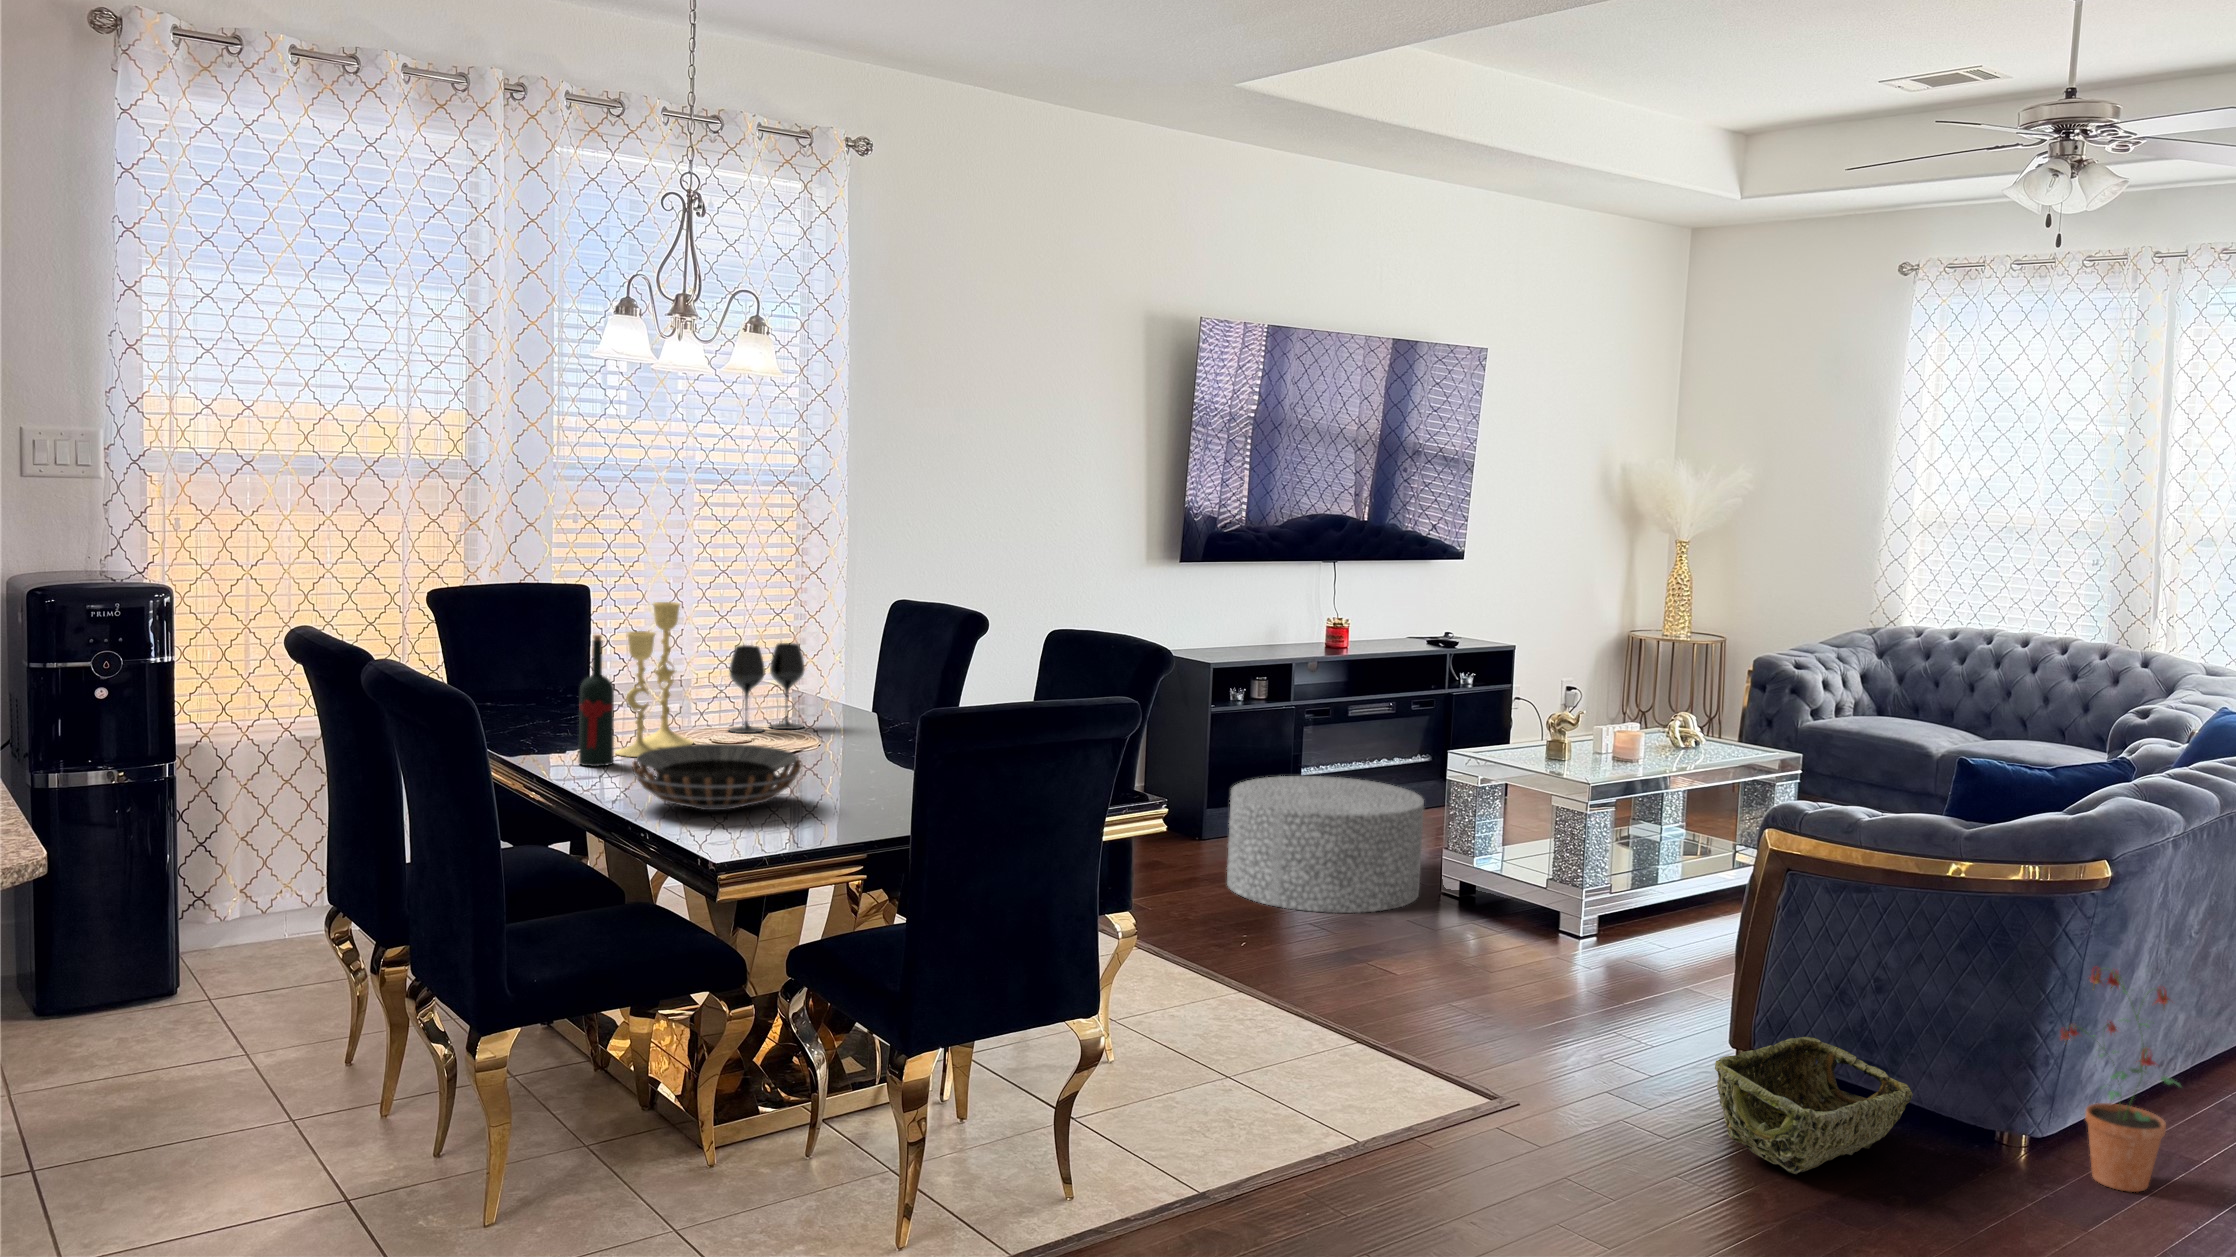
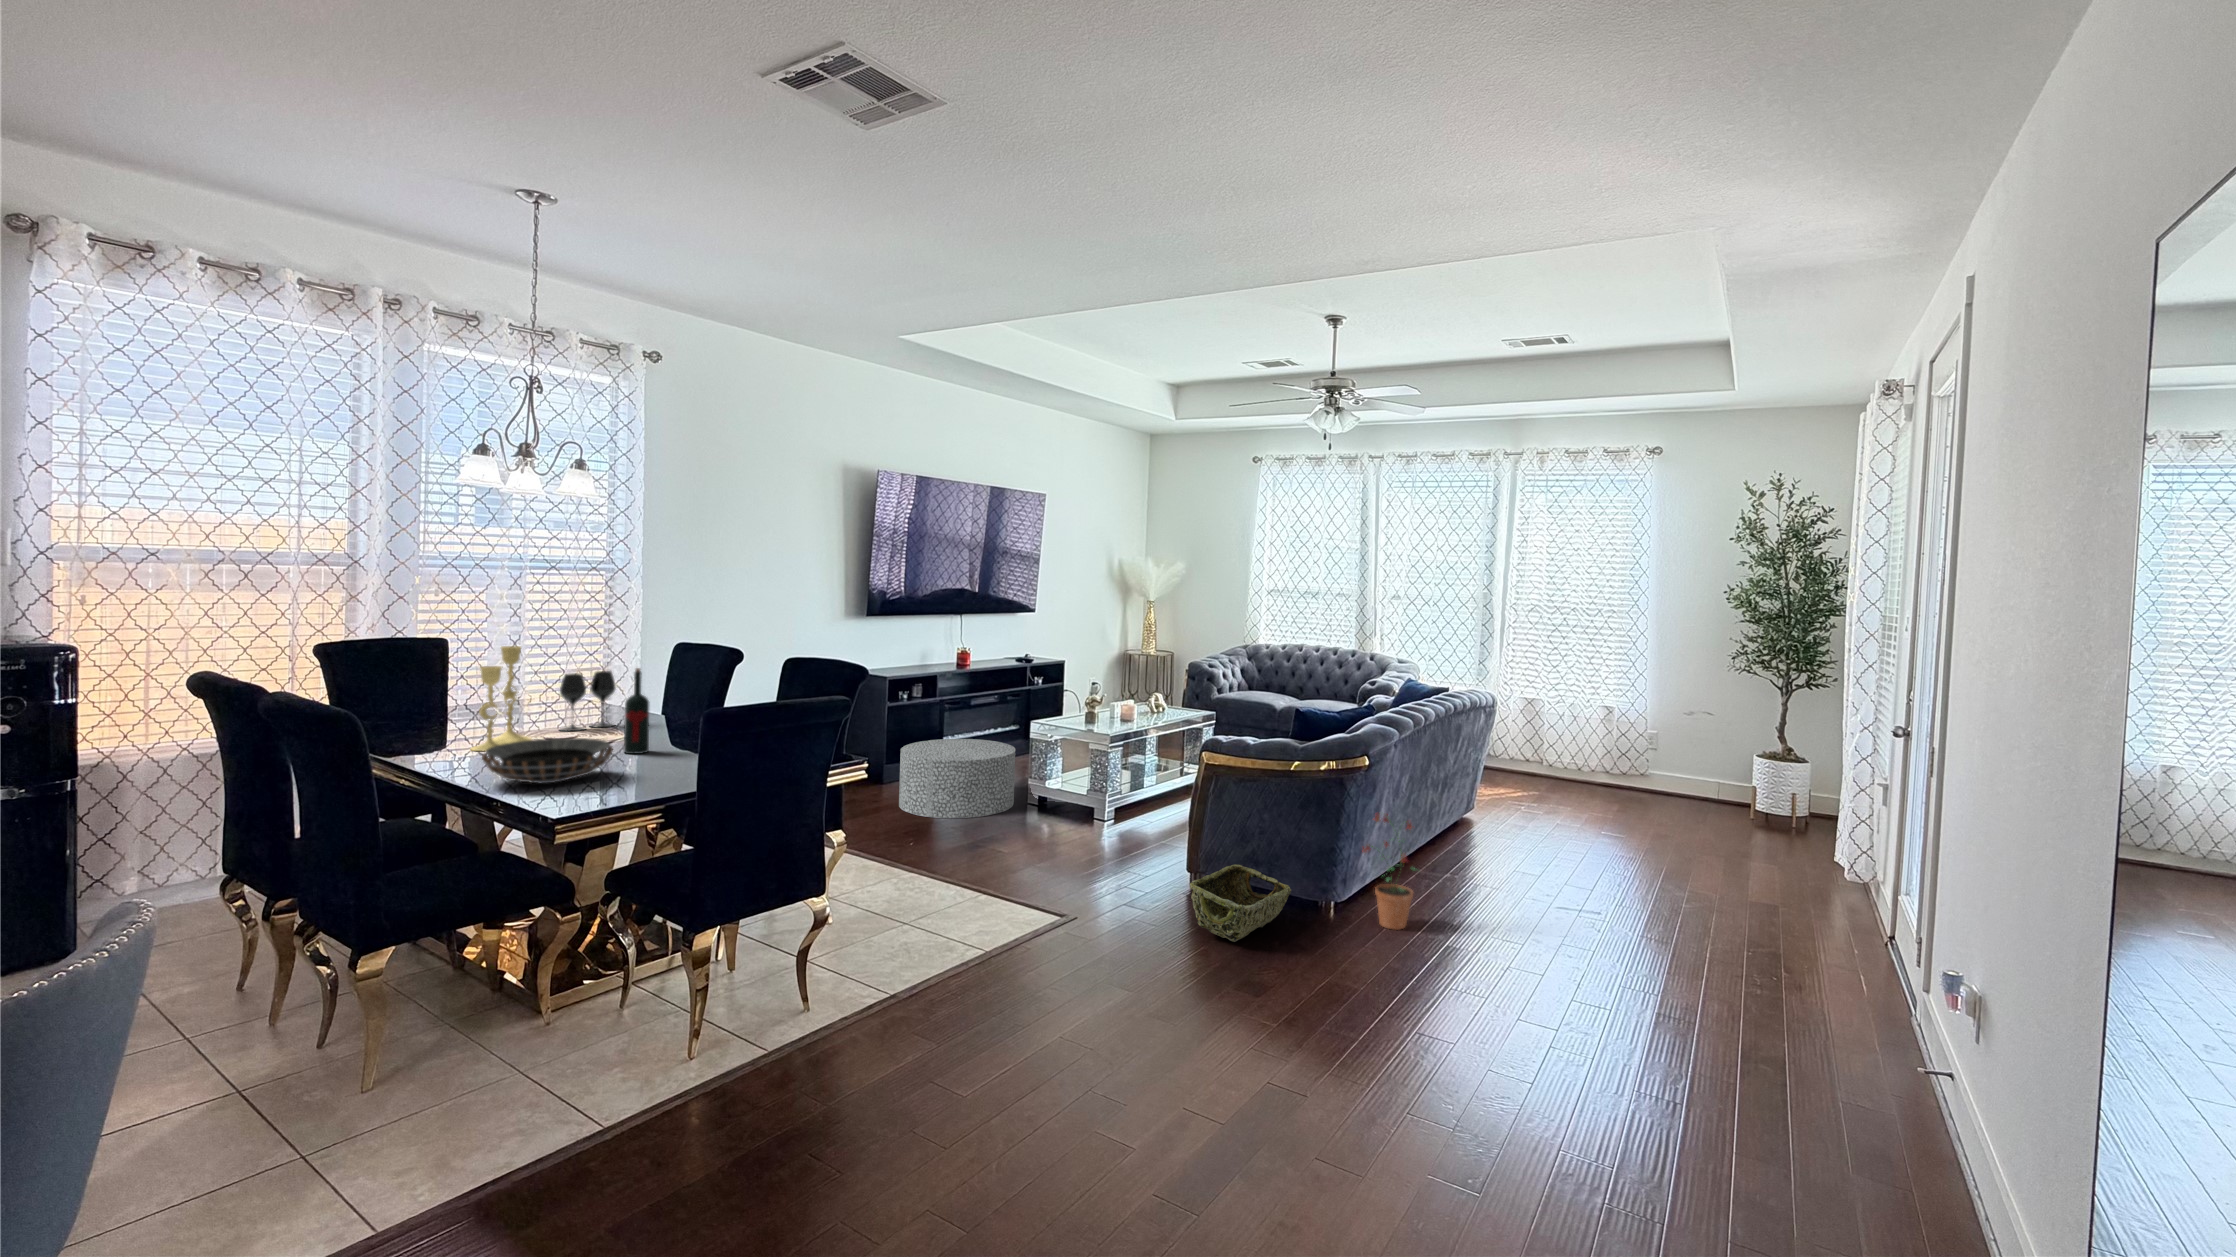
wine bottle: present [579,634,614,766] -> present [624,668,649,754]

